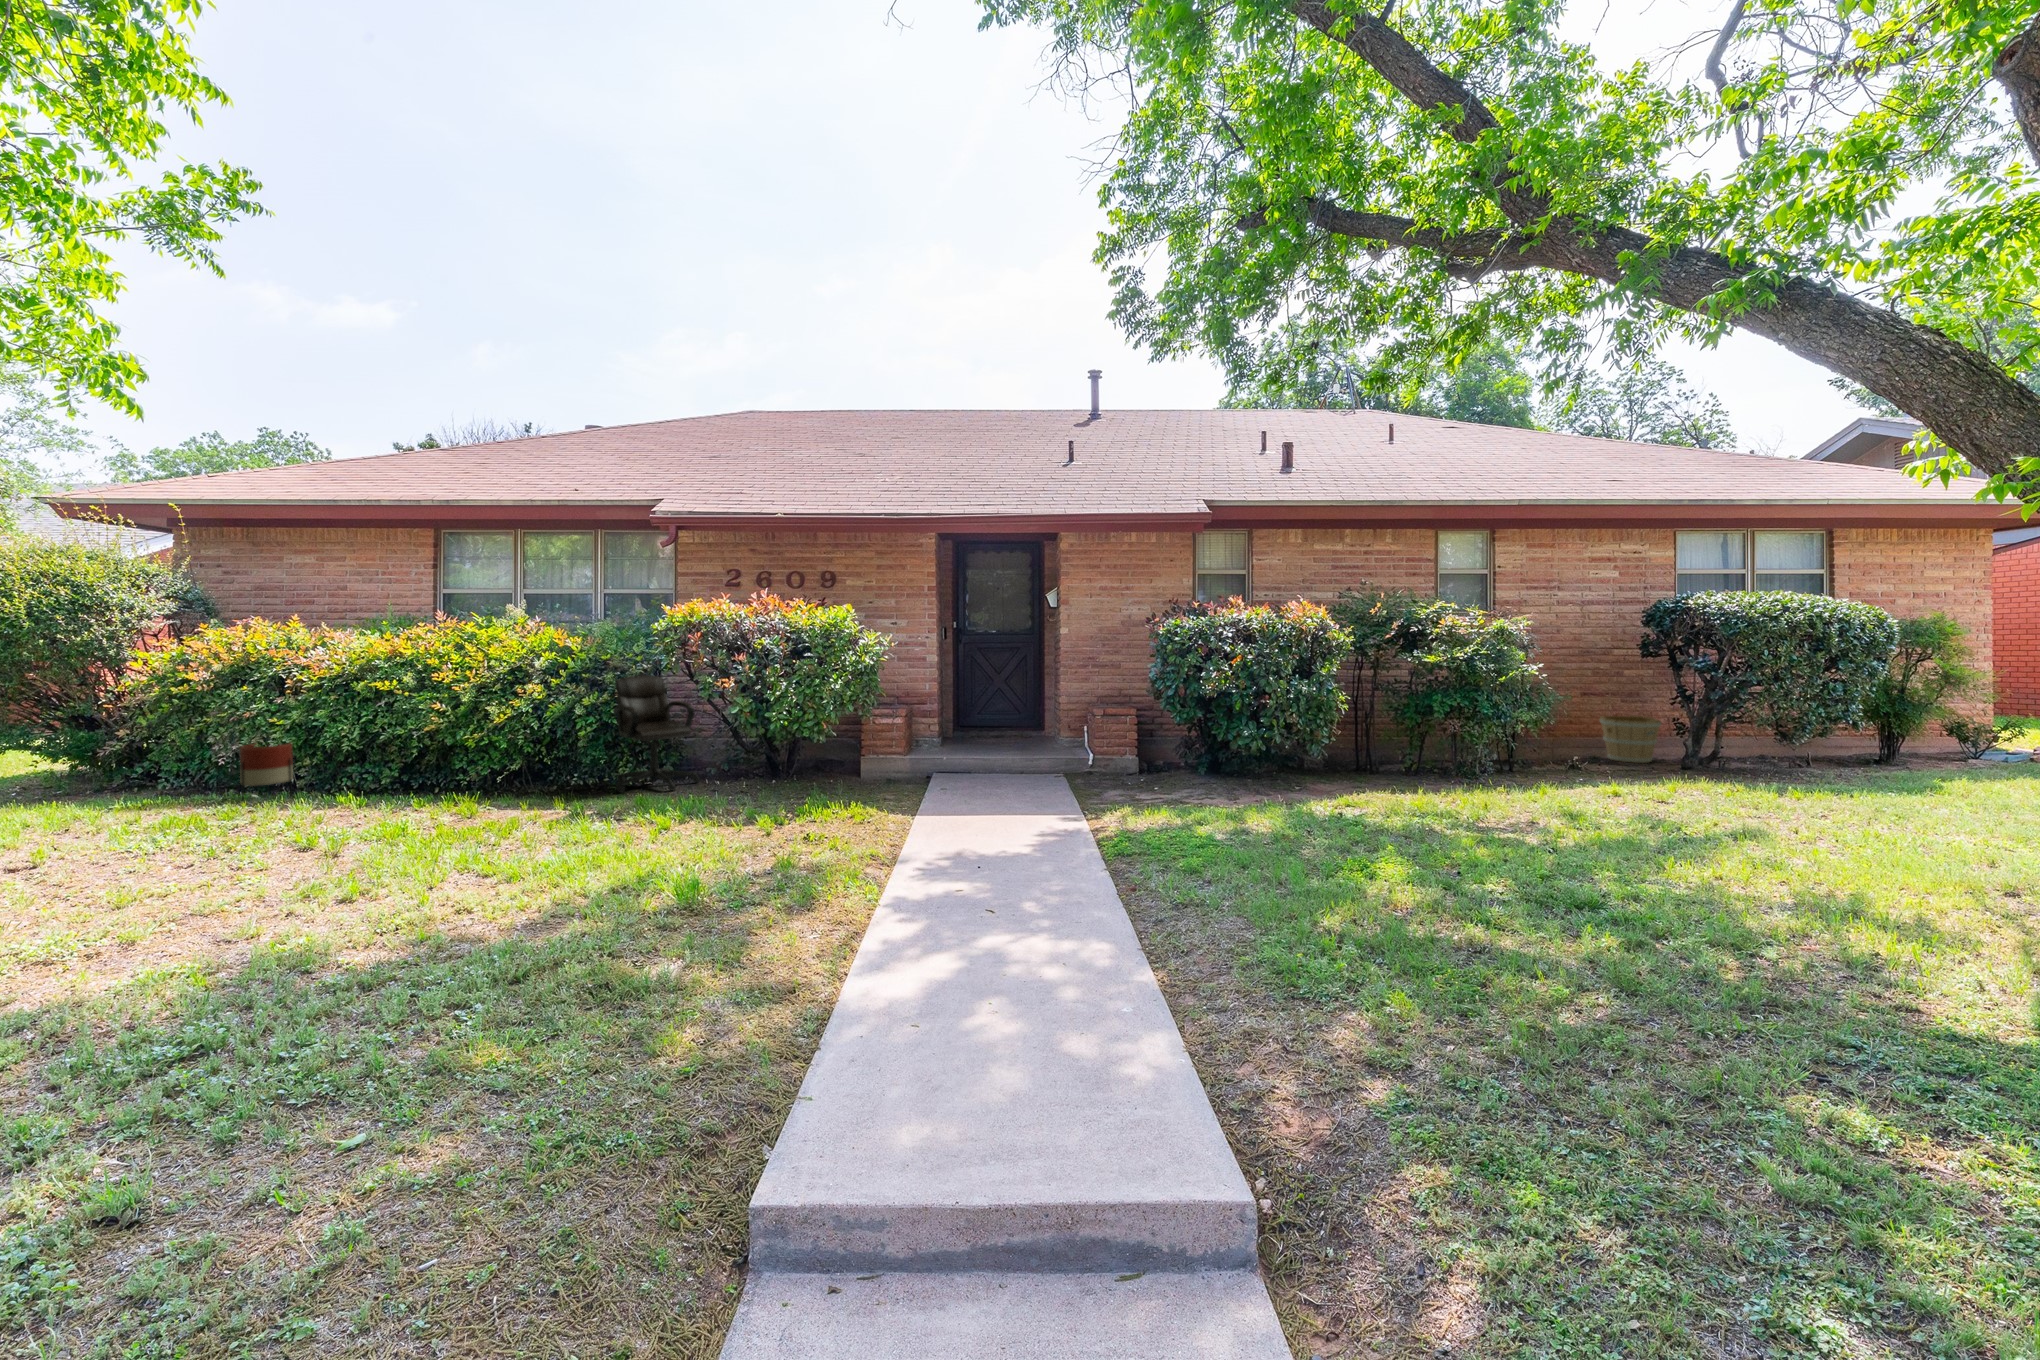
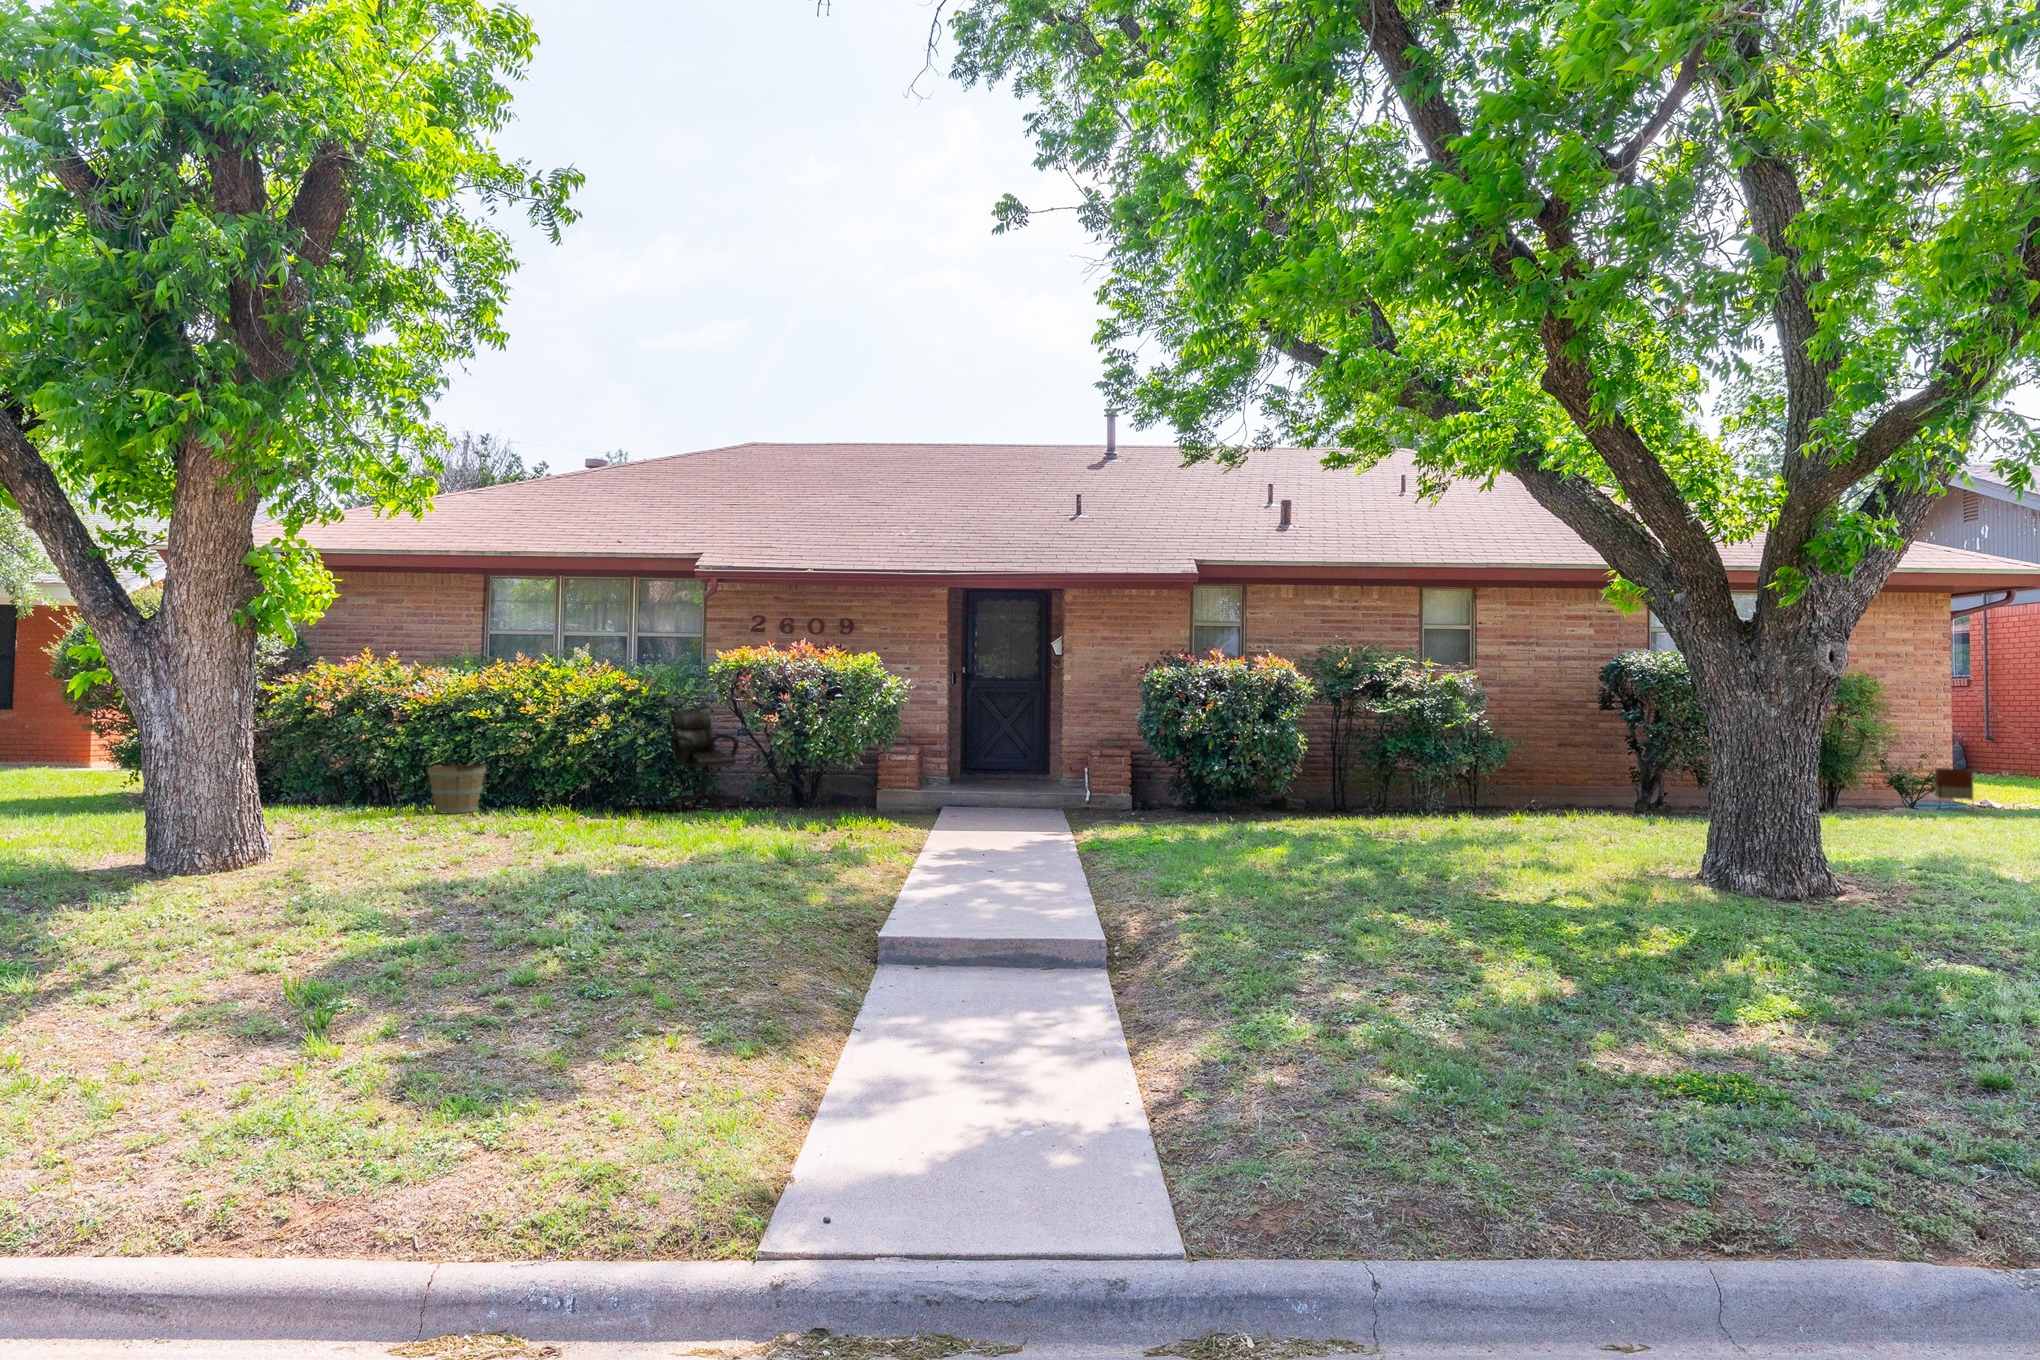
wooden bucket: present [1600,715,1661,763] -> present [428,765,486,814]
planter: present [240,743,293,800] -> present [1935,768,1973,800]

